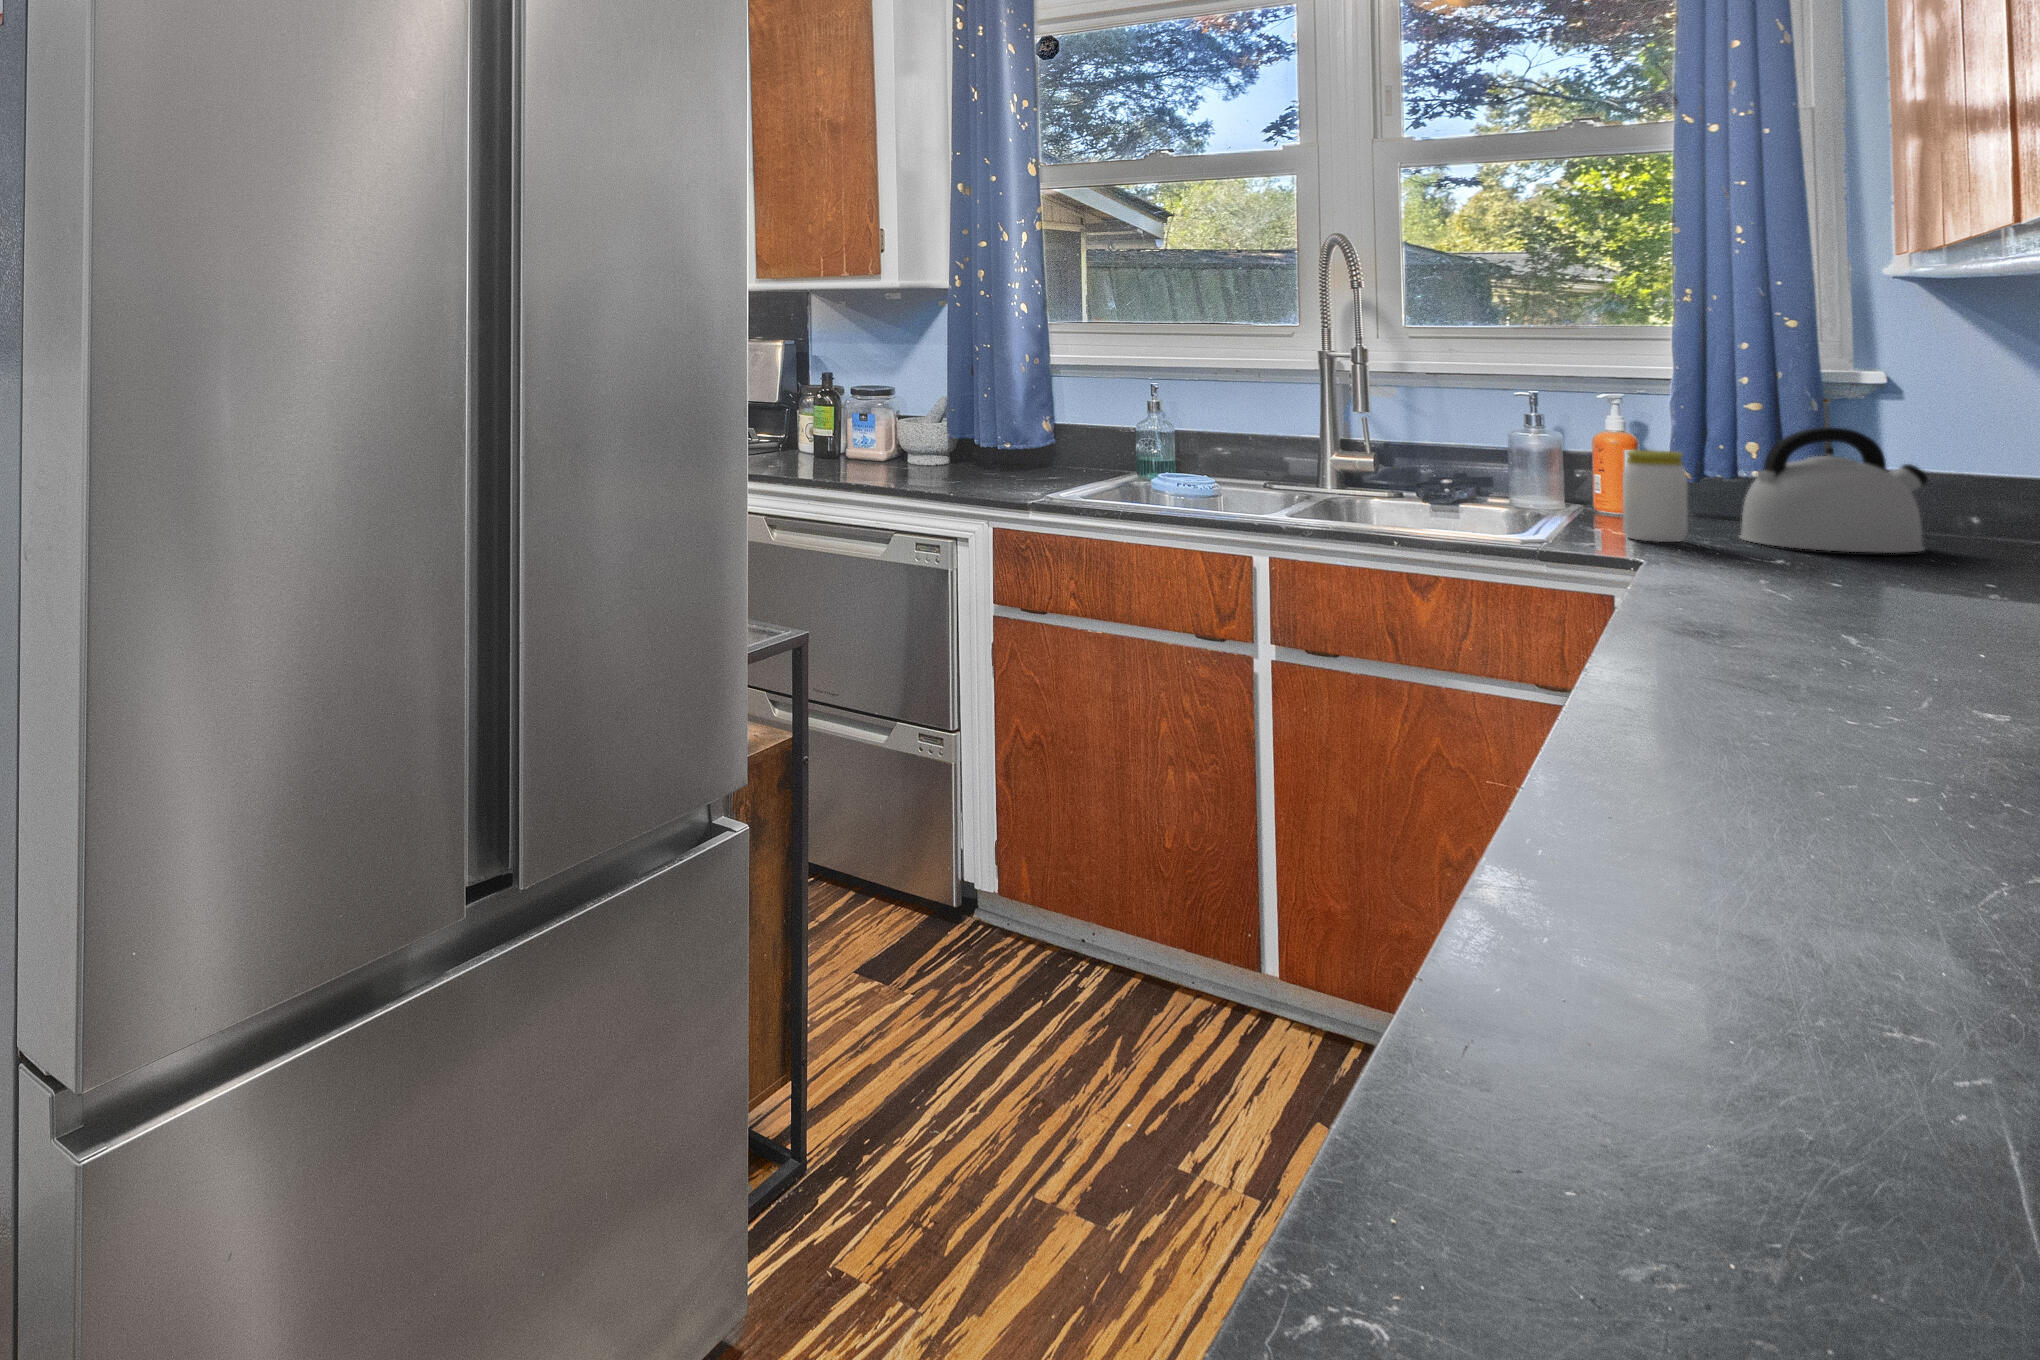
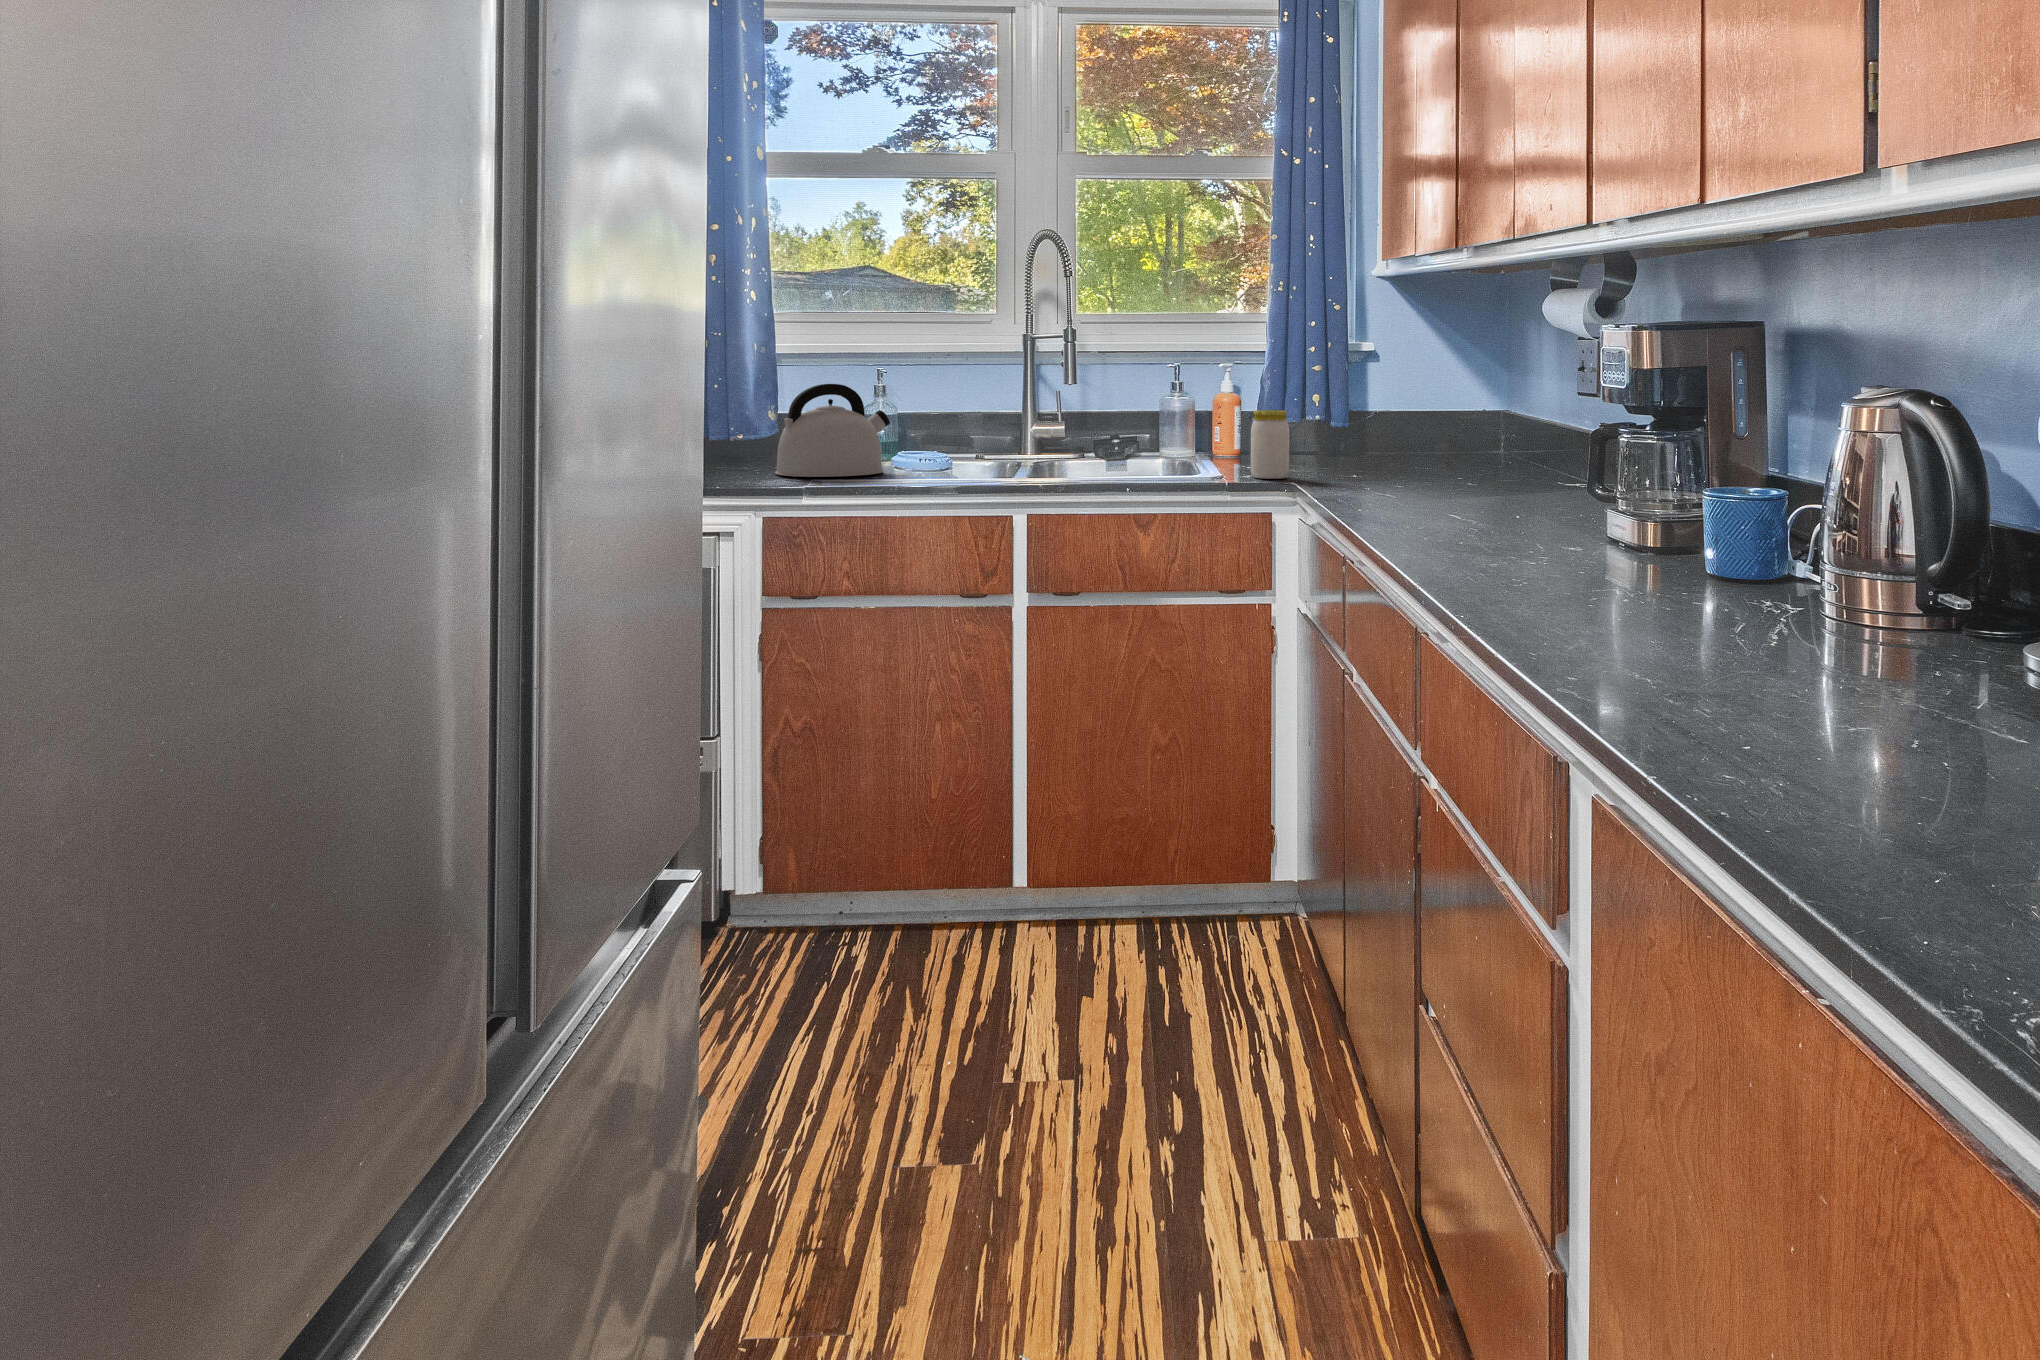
kettle: present [1740,427,1928,553] -> present [775,384,890,477]

